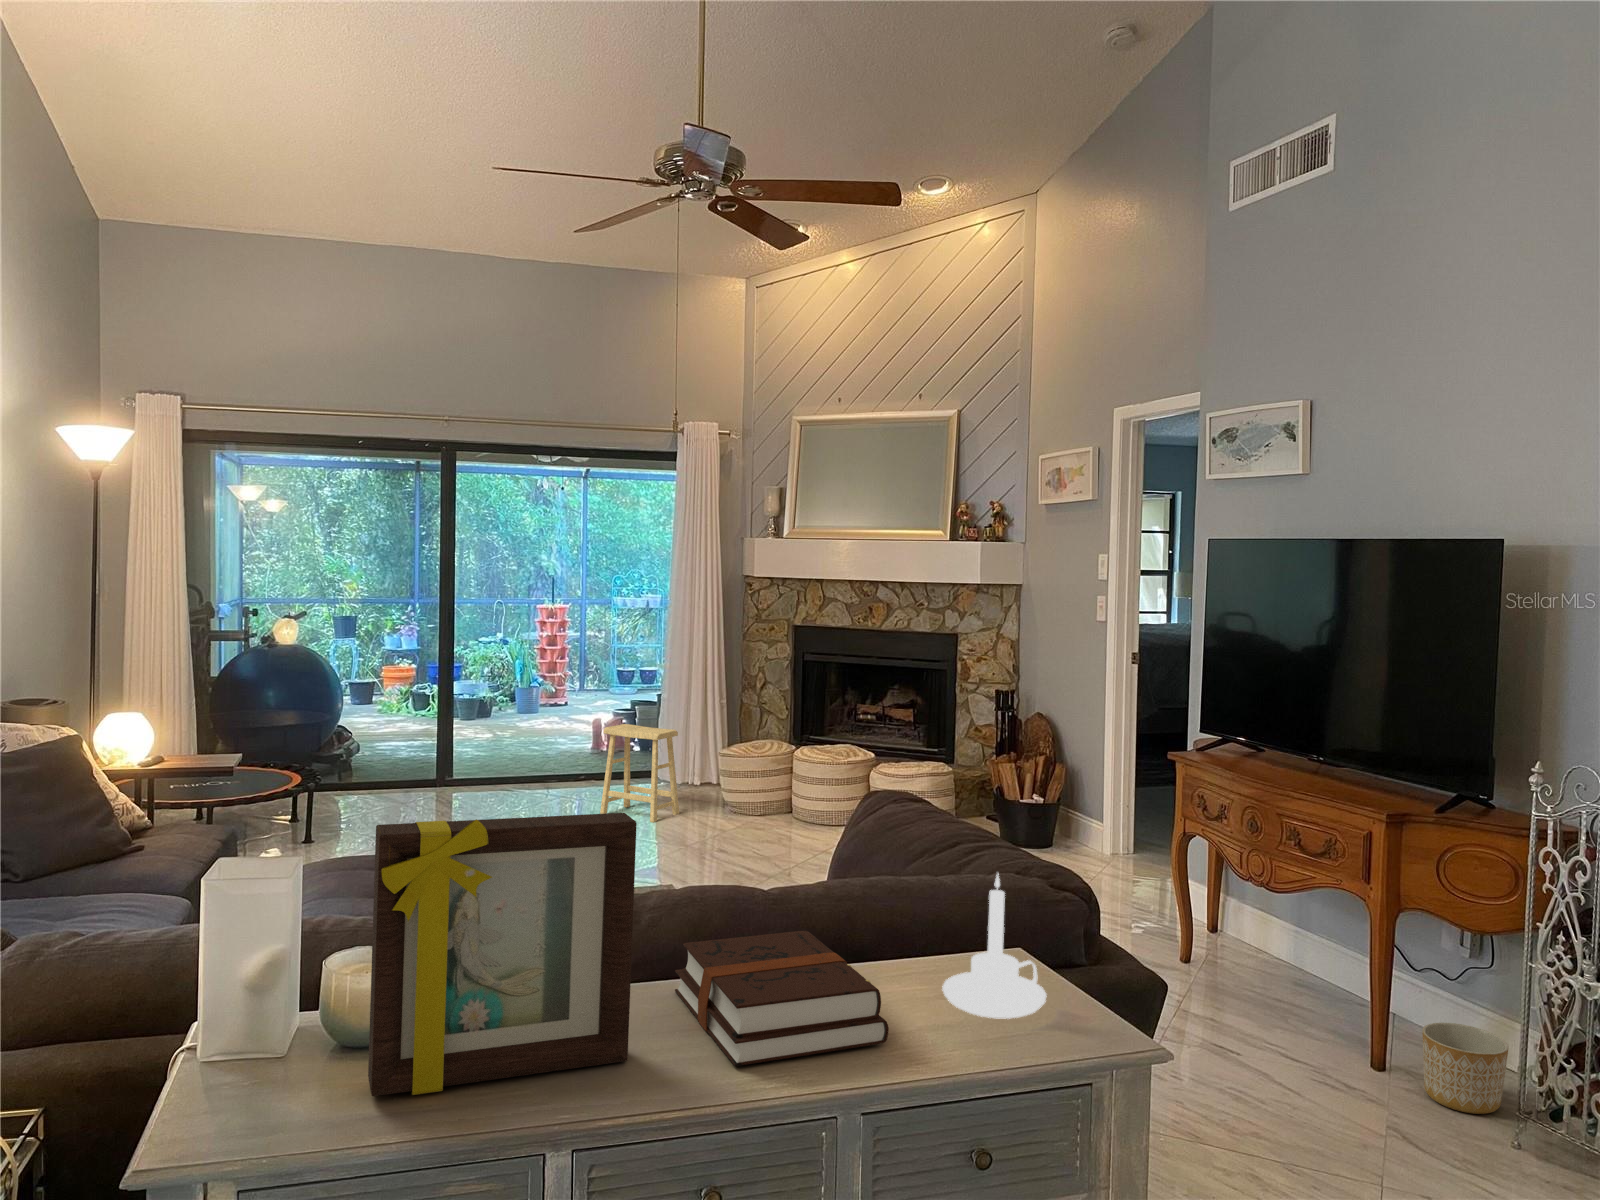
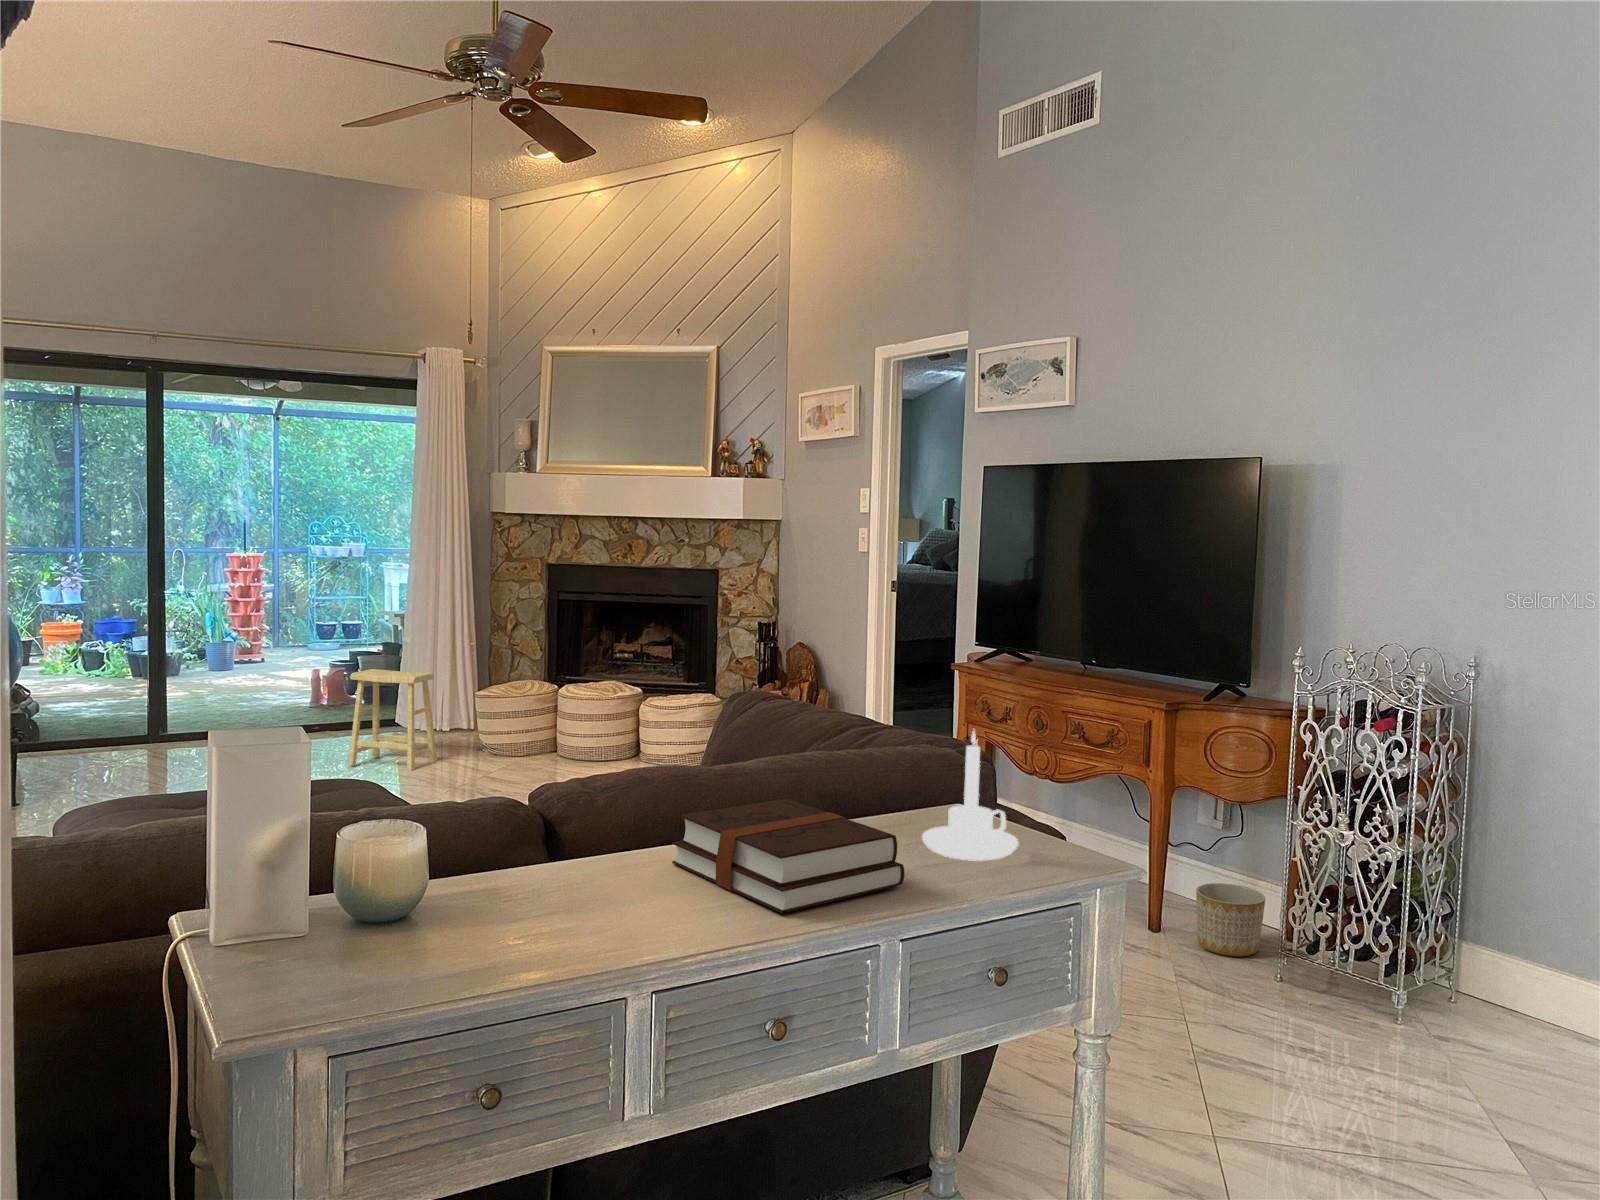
picture frame: present [368,813,637,1096] -> none [426,675,684,967]

